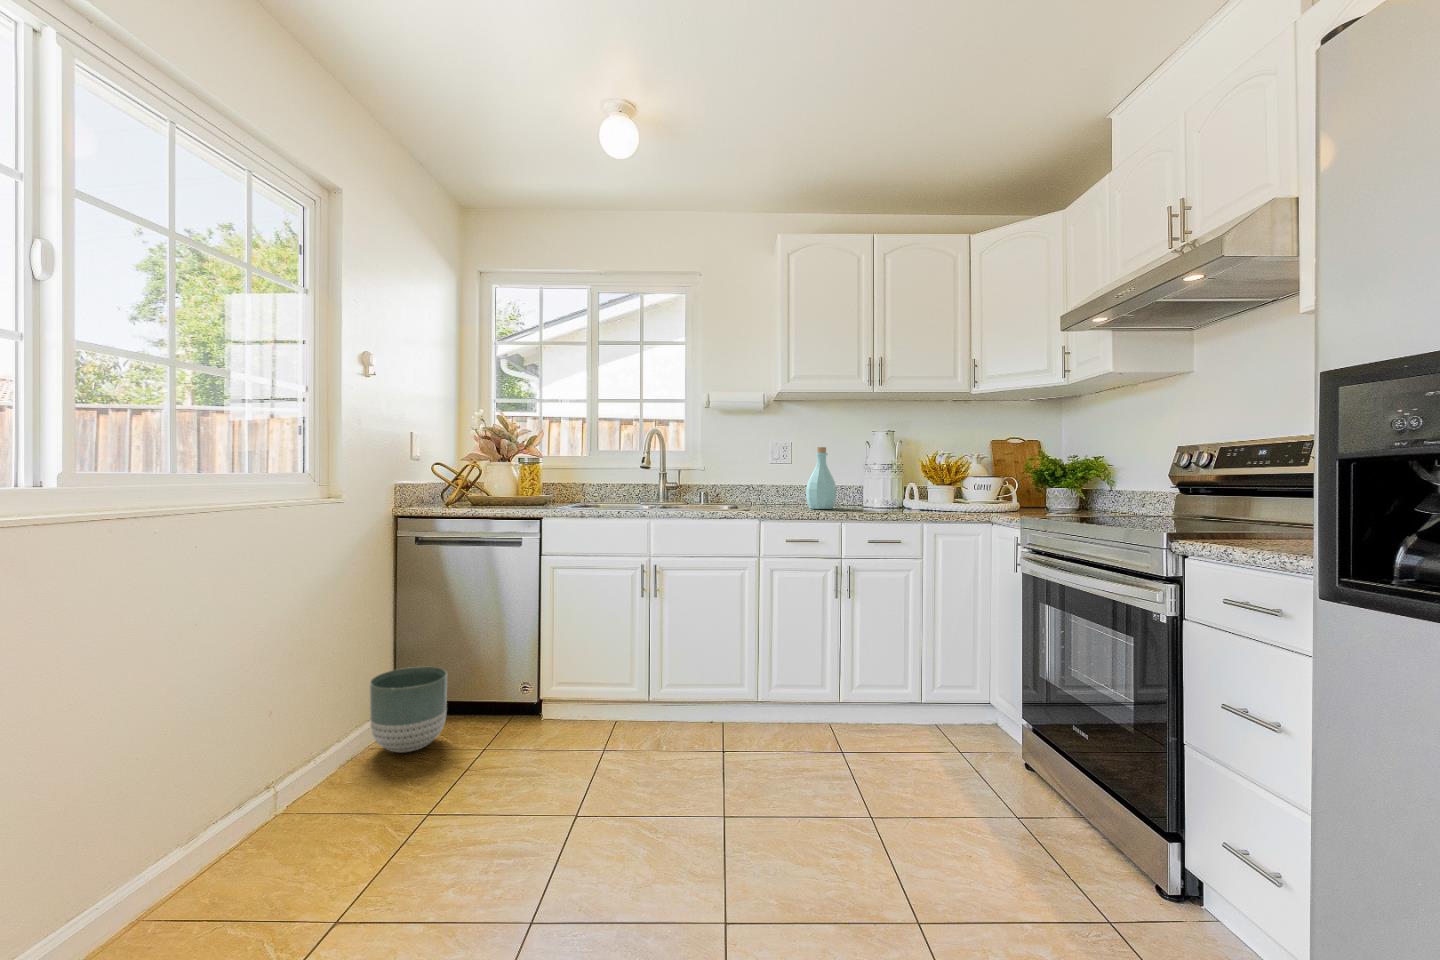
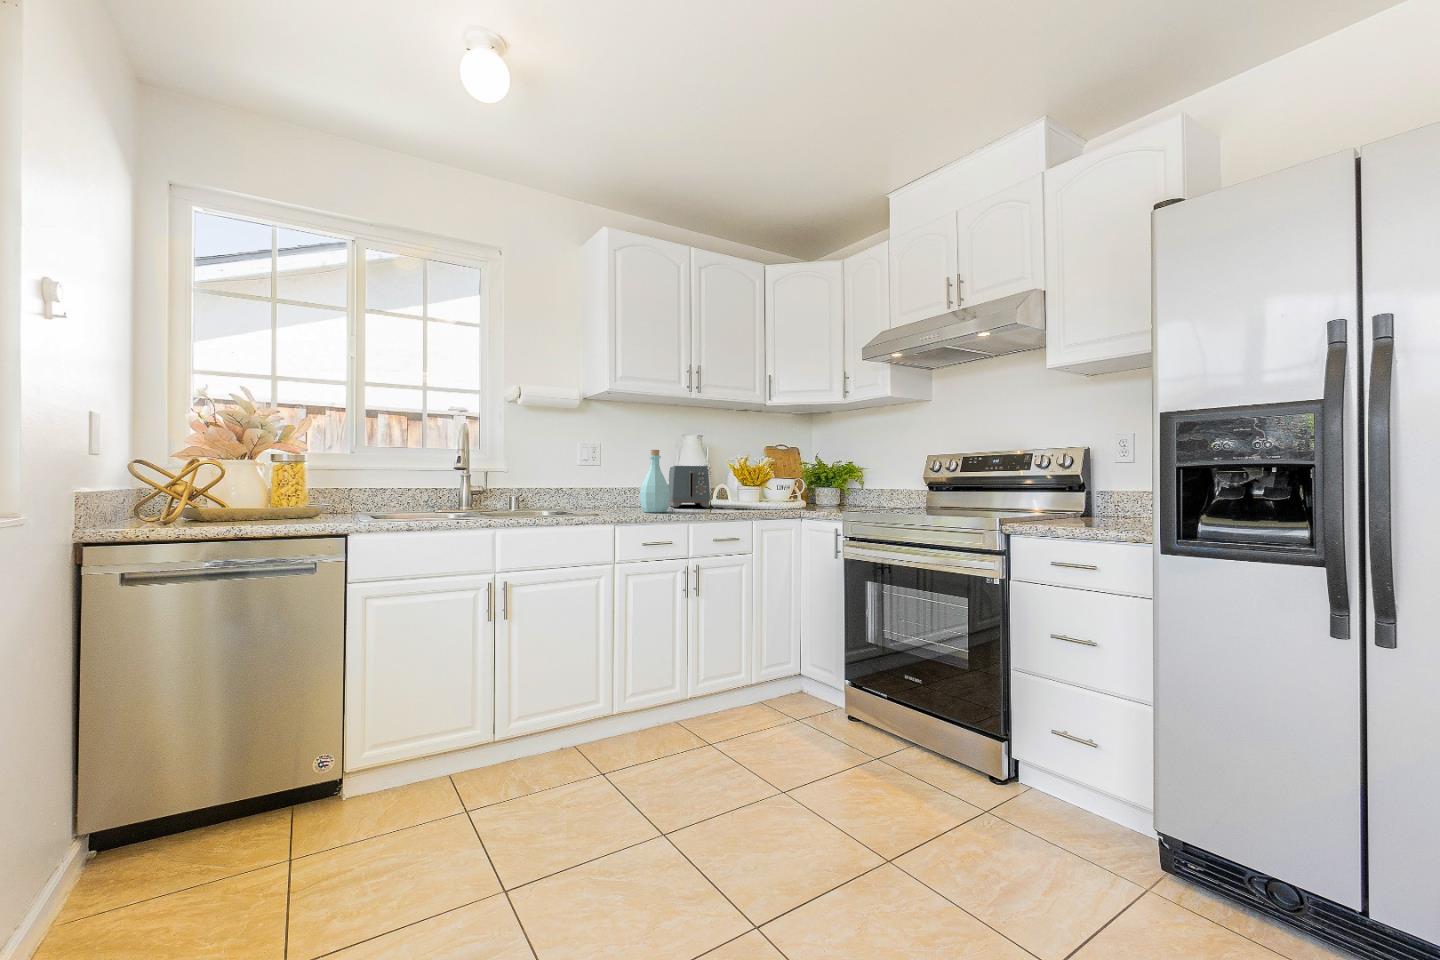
toaster: none [854,462,903,504] -> present [668,466,710,507]
planter: present [370,667,447,753] -> none [76,762,219,907]

